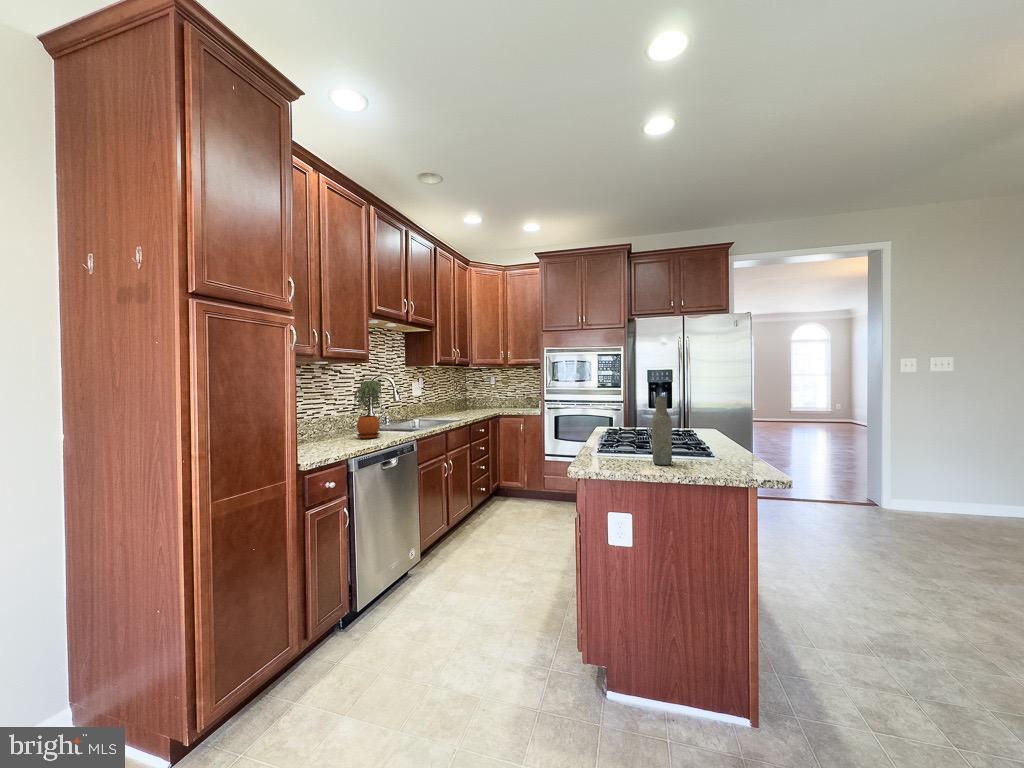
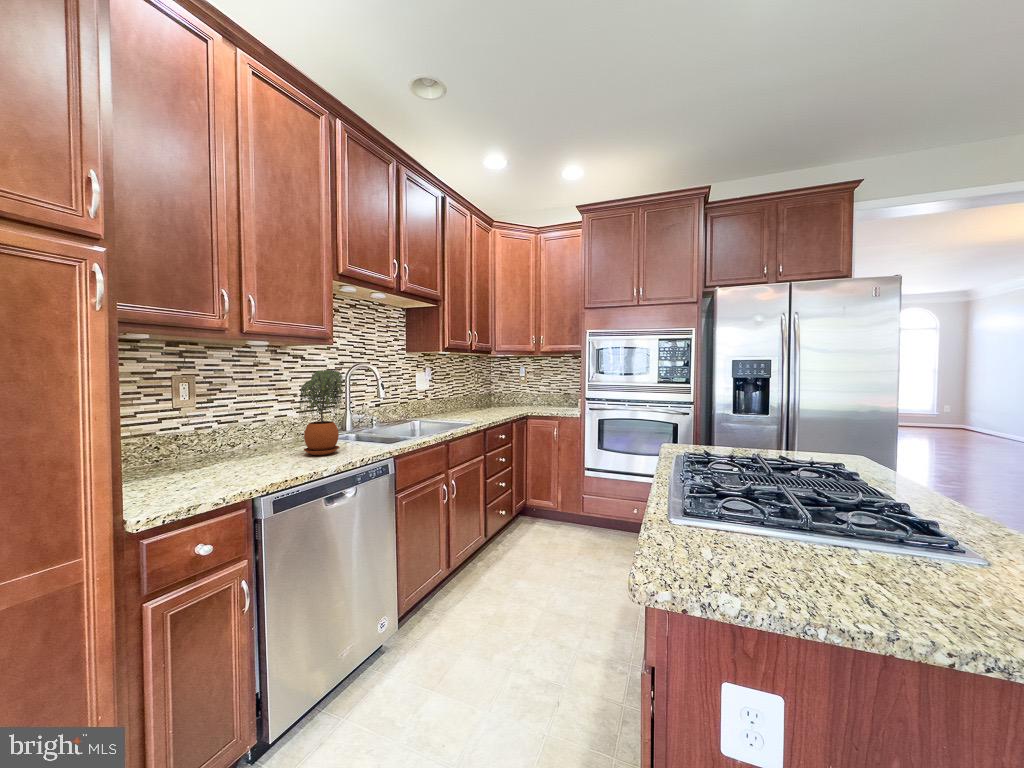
bottle: present [652,396,672,465] -> none [844,422,911,605]

